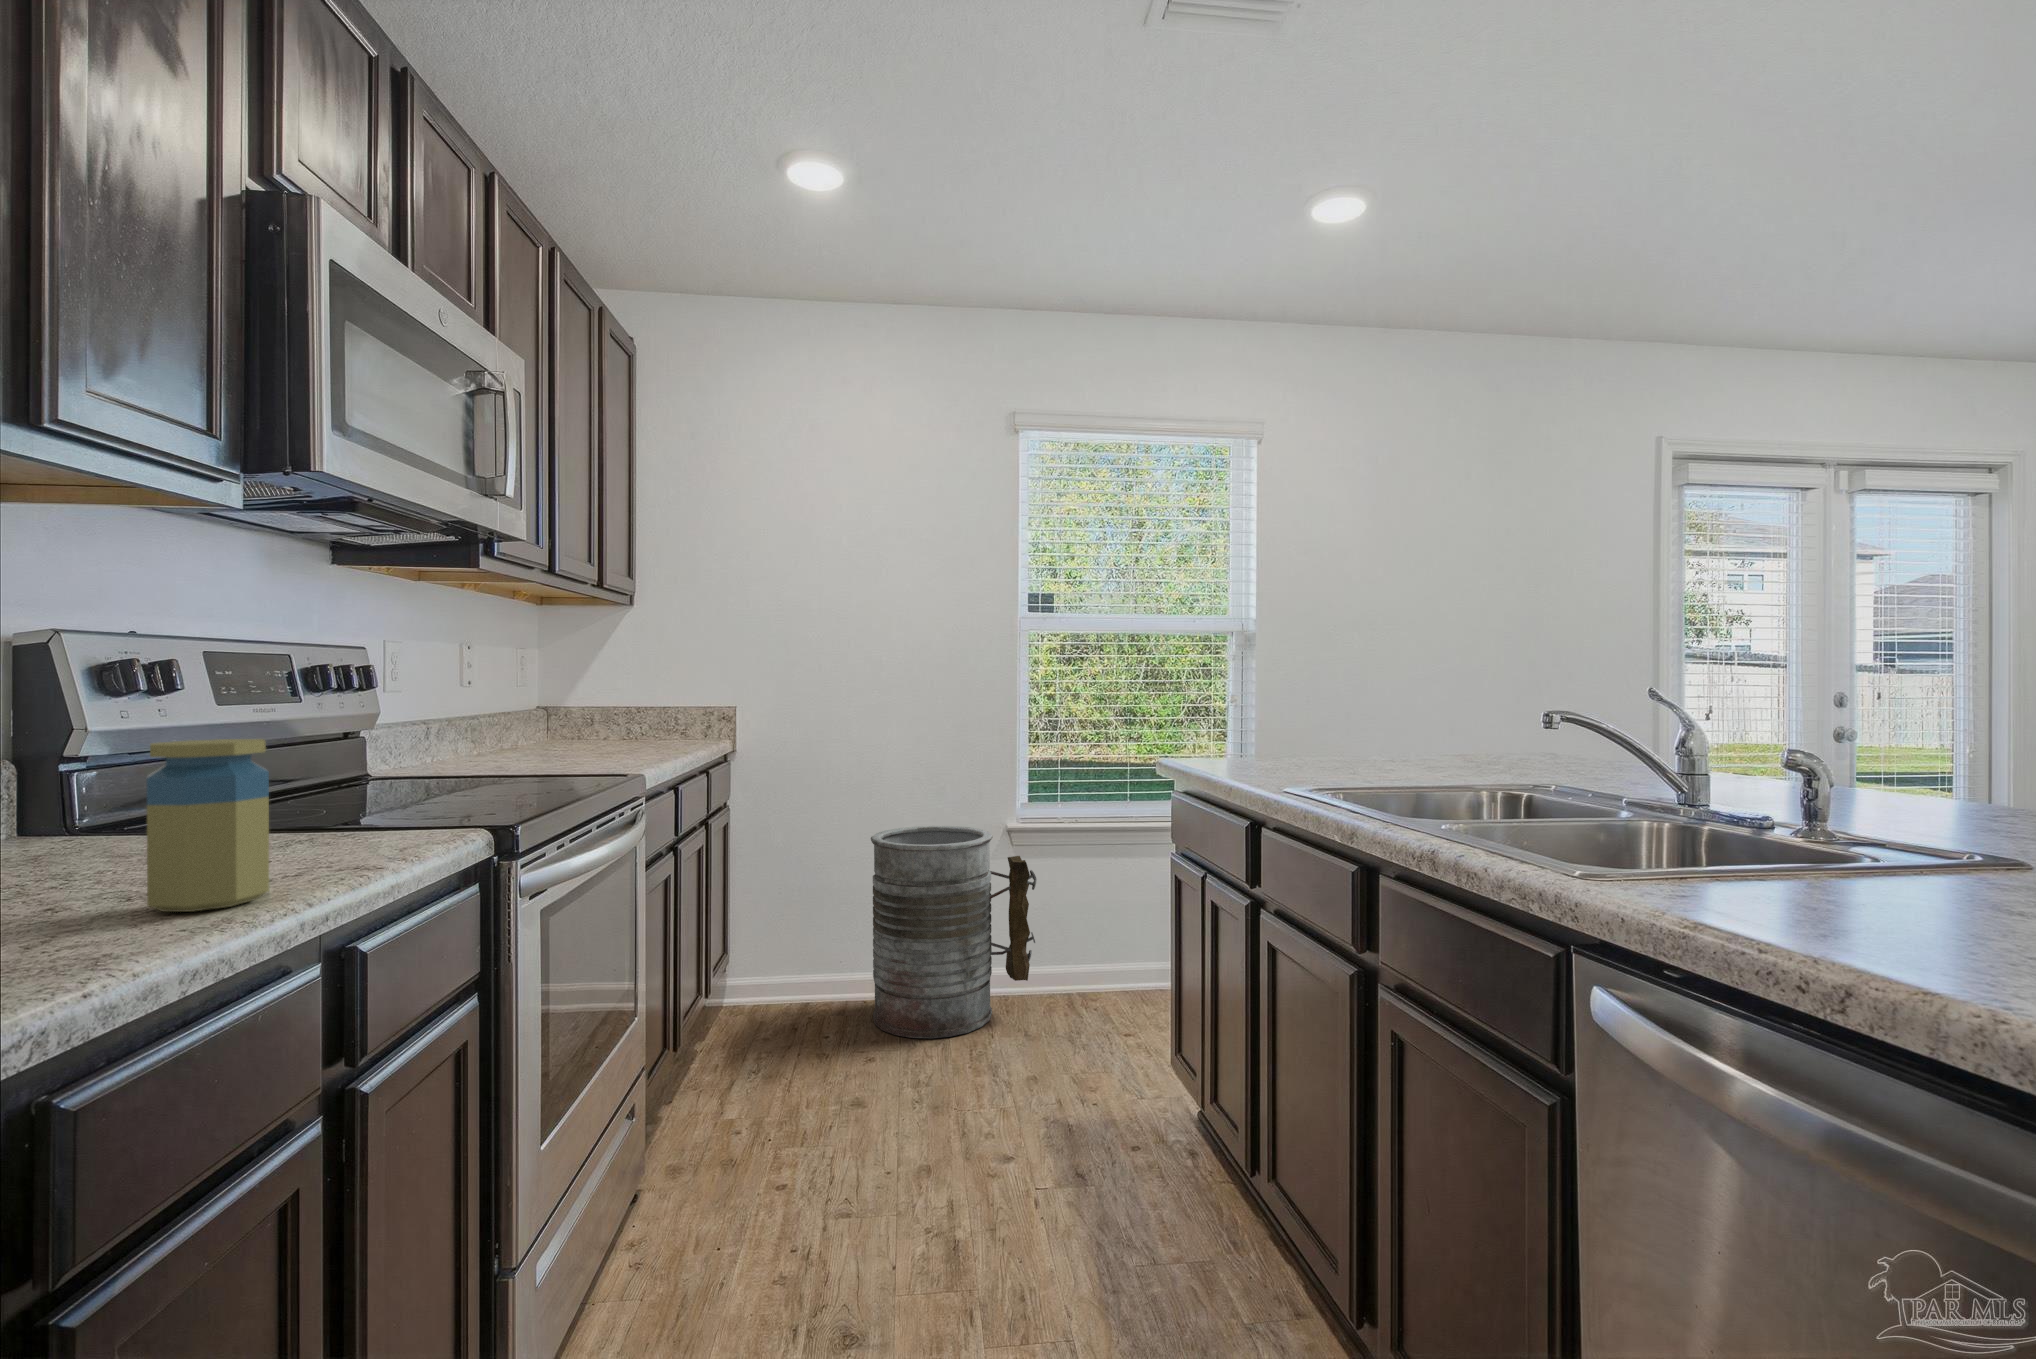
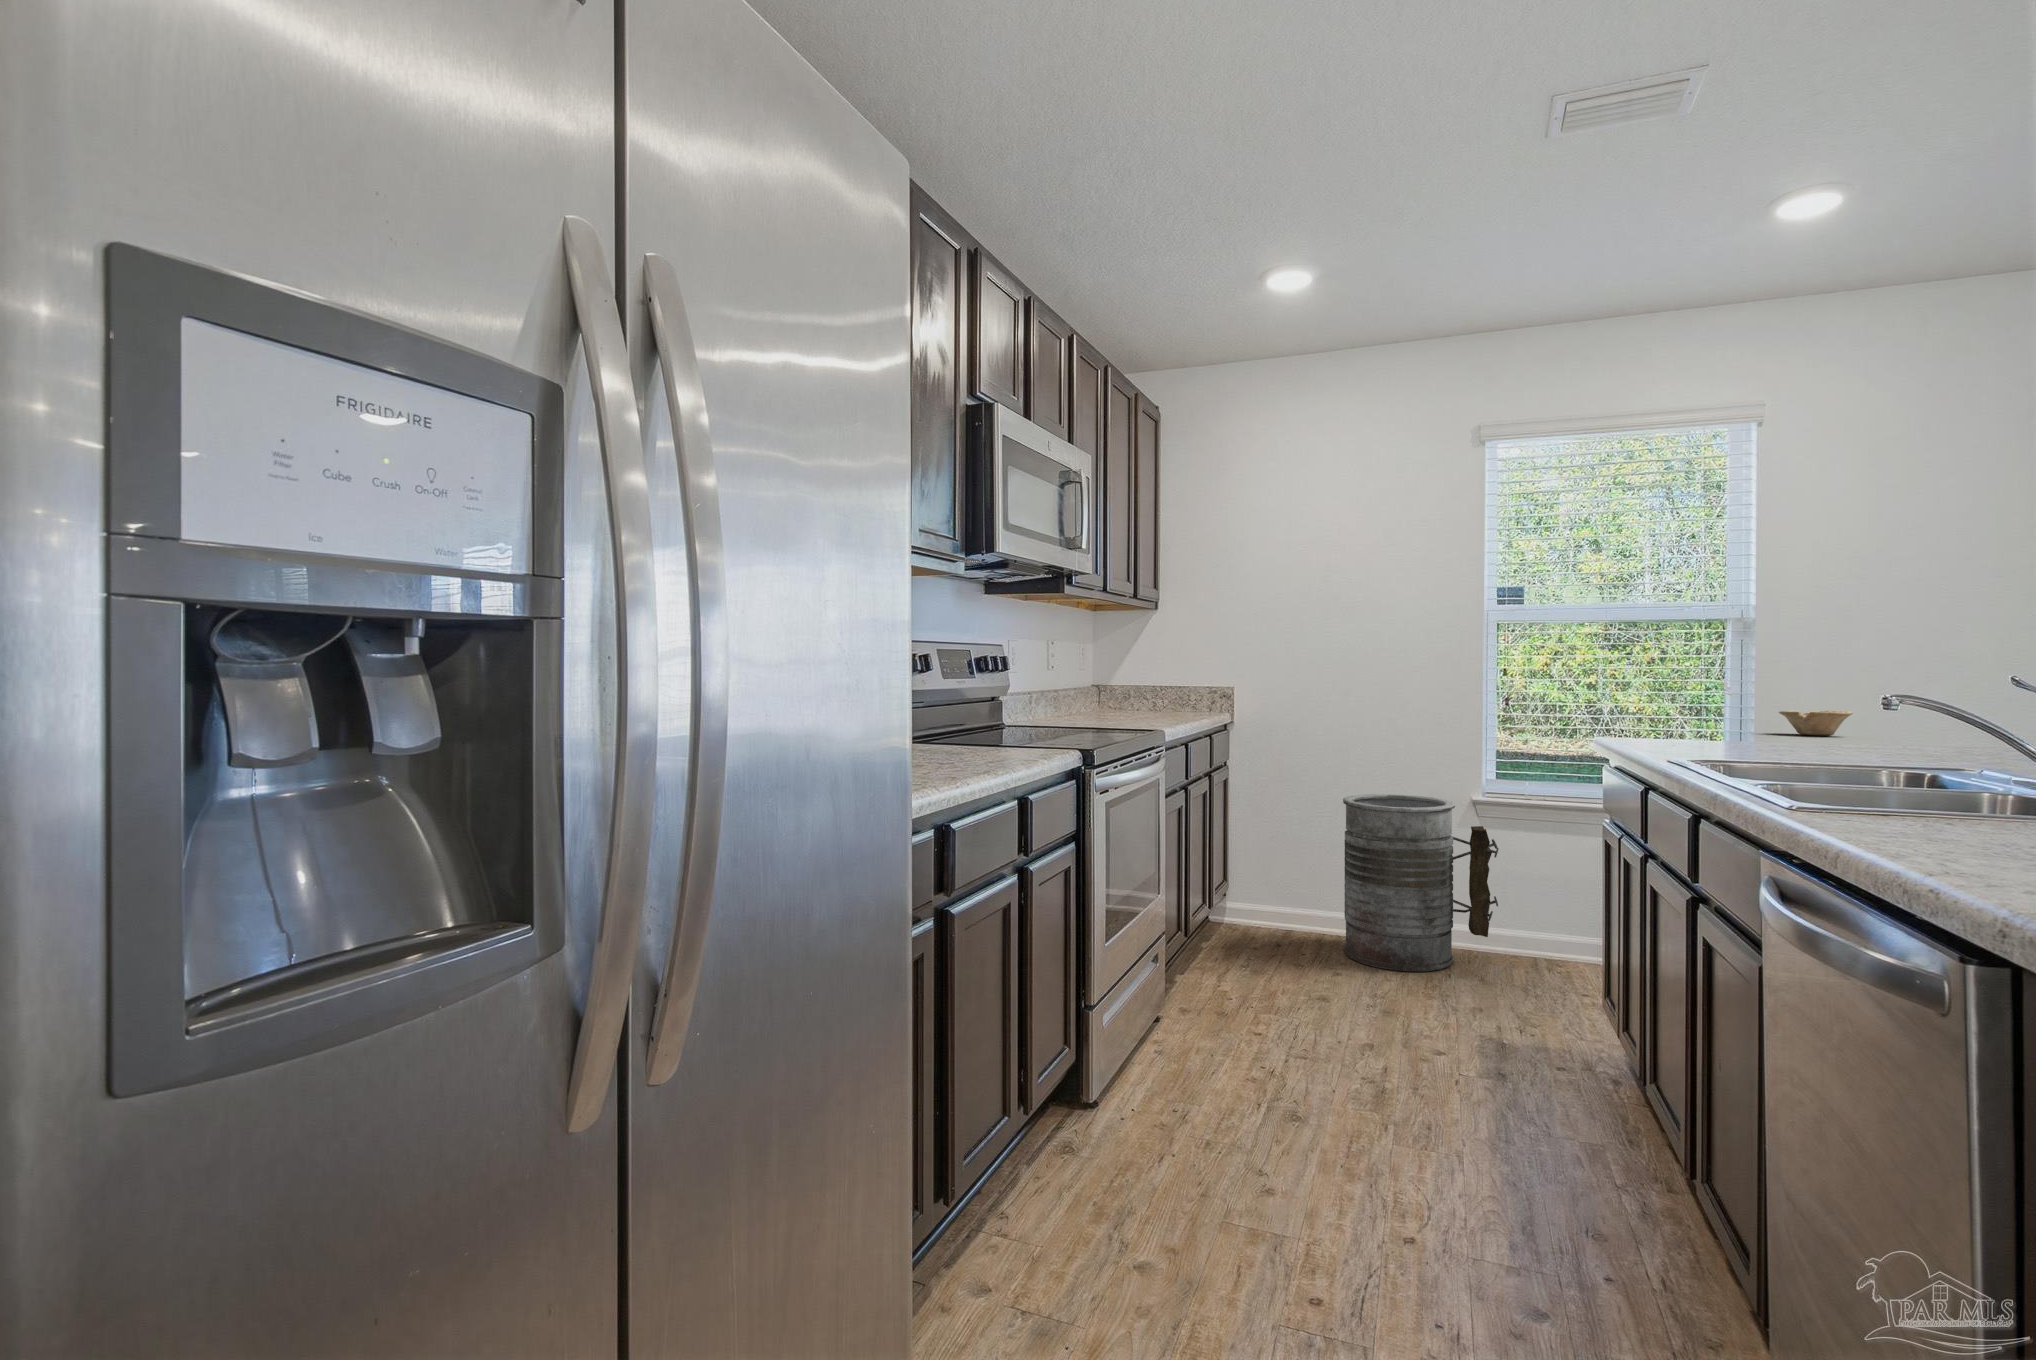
dish: none [1266,719,1323,743] -> present [1779,710,1853,736]
jar: present [147,739,269,912] -> none [960,694,1002,767]

